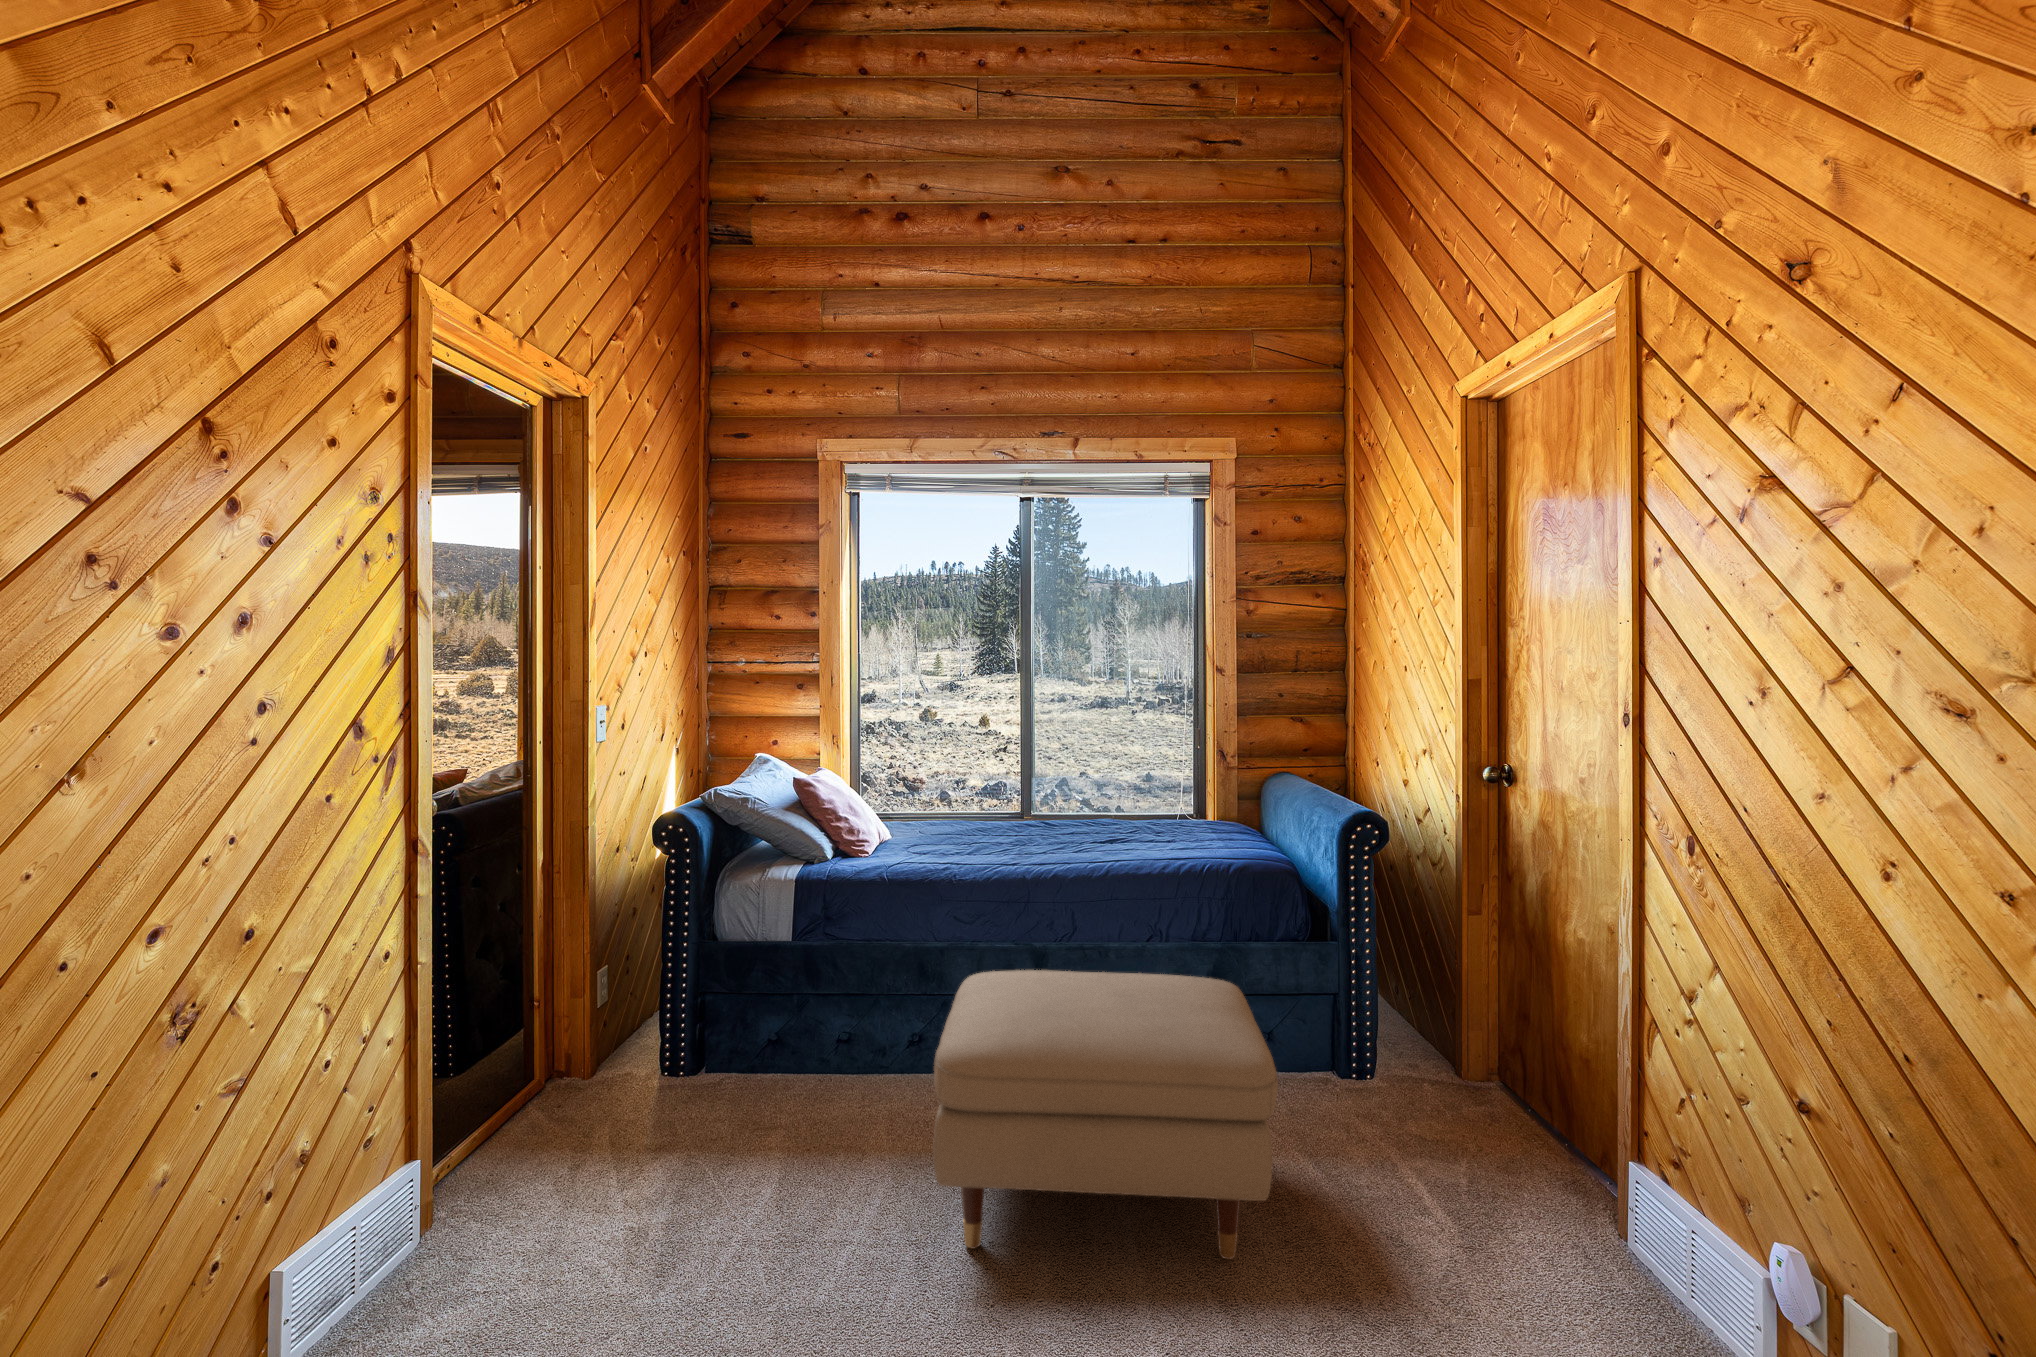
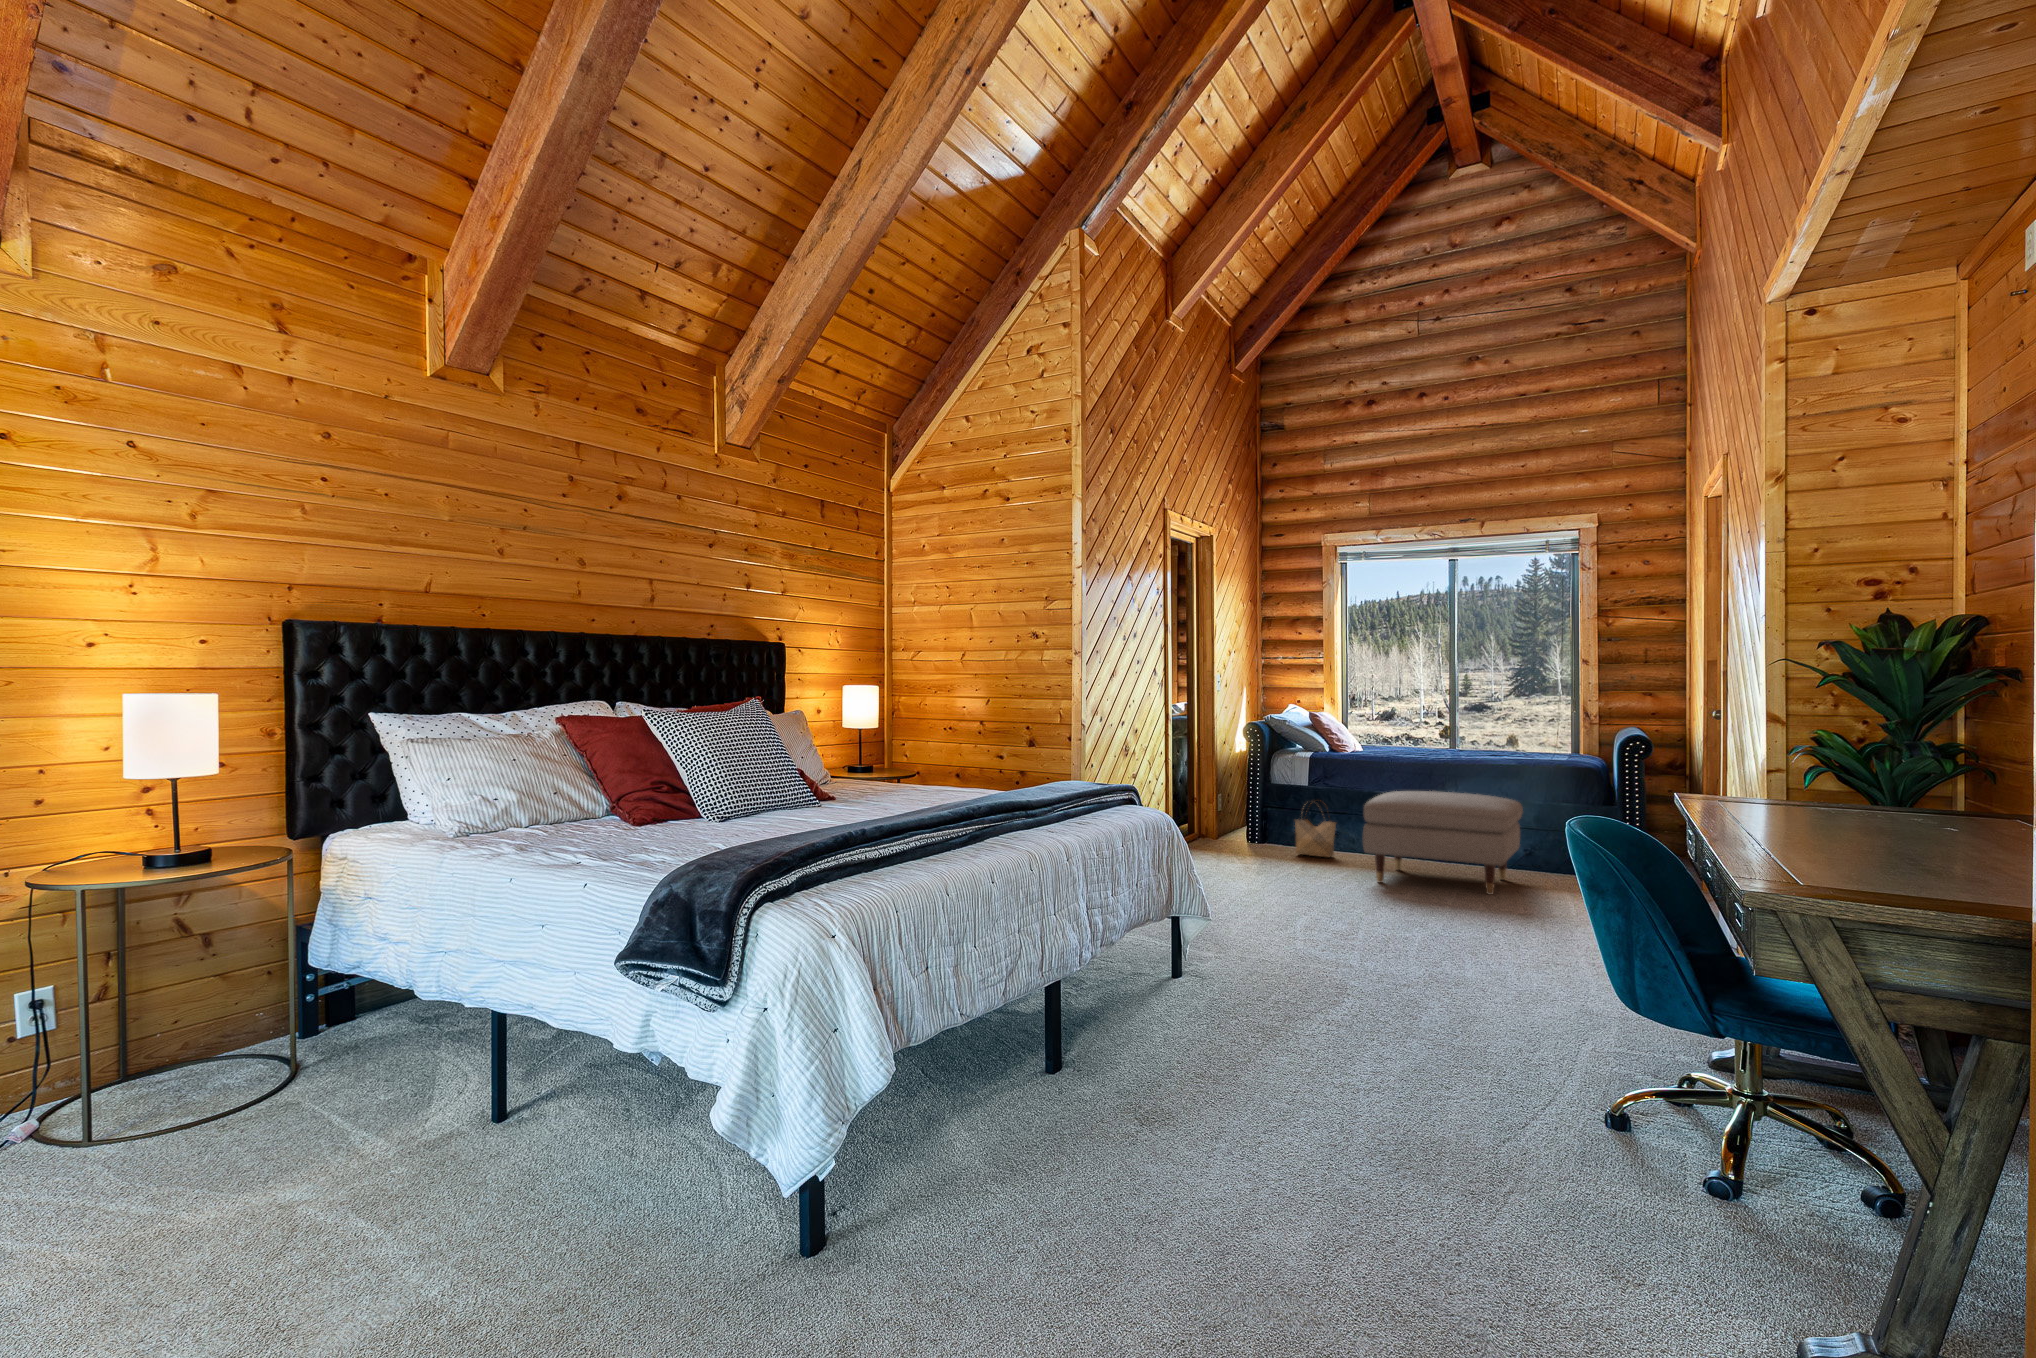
woven basket: none [763,977,854,1110] -> present [1295,803,1336,857]

